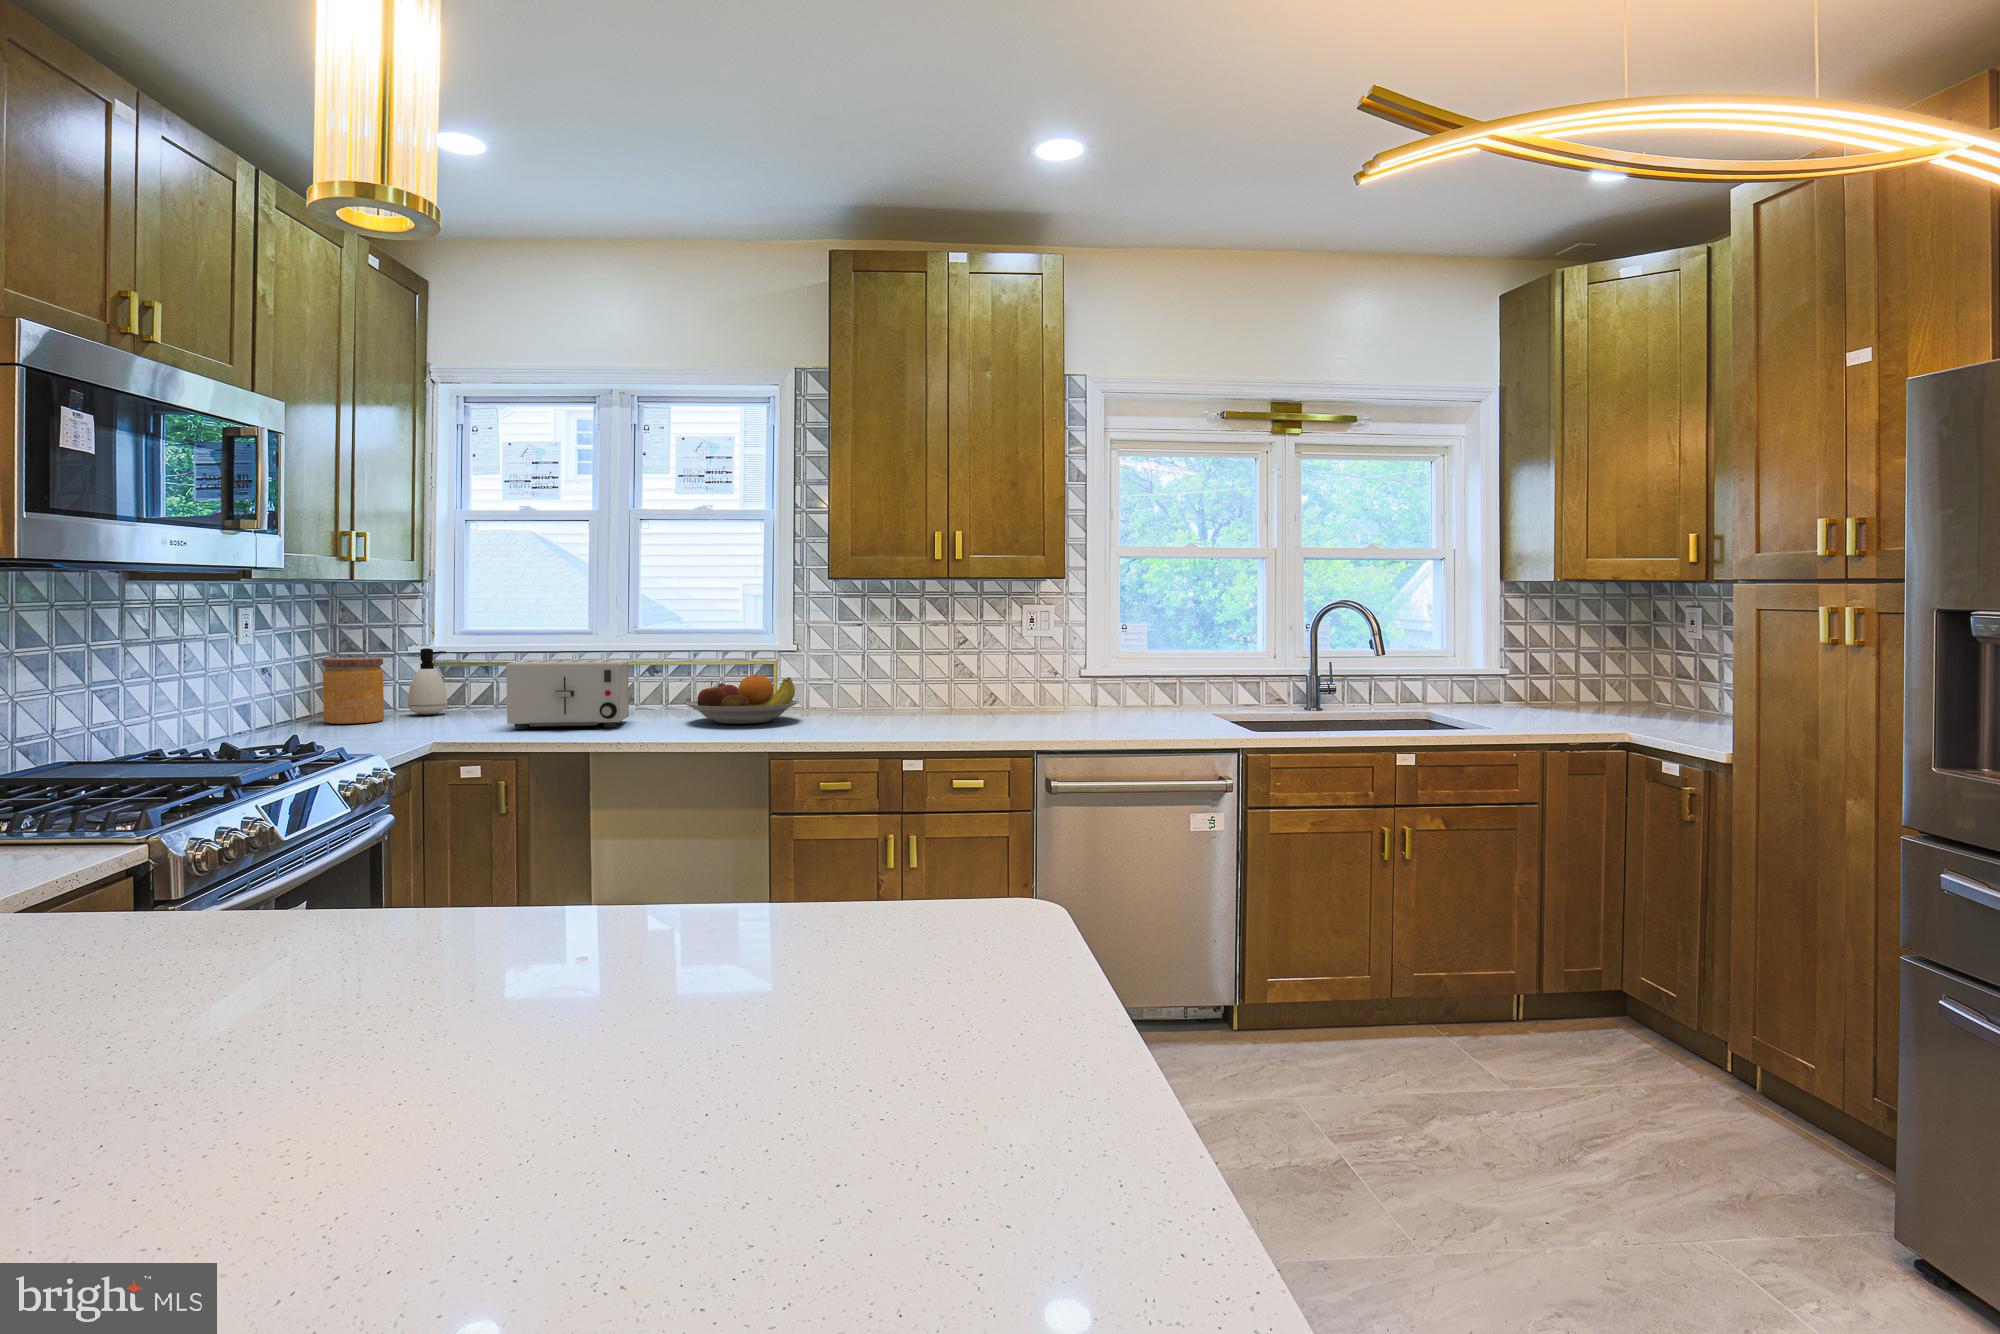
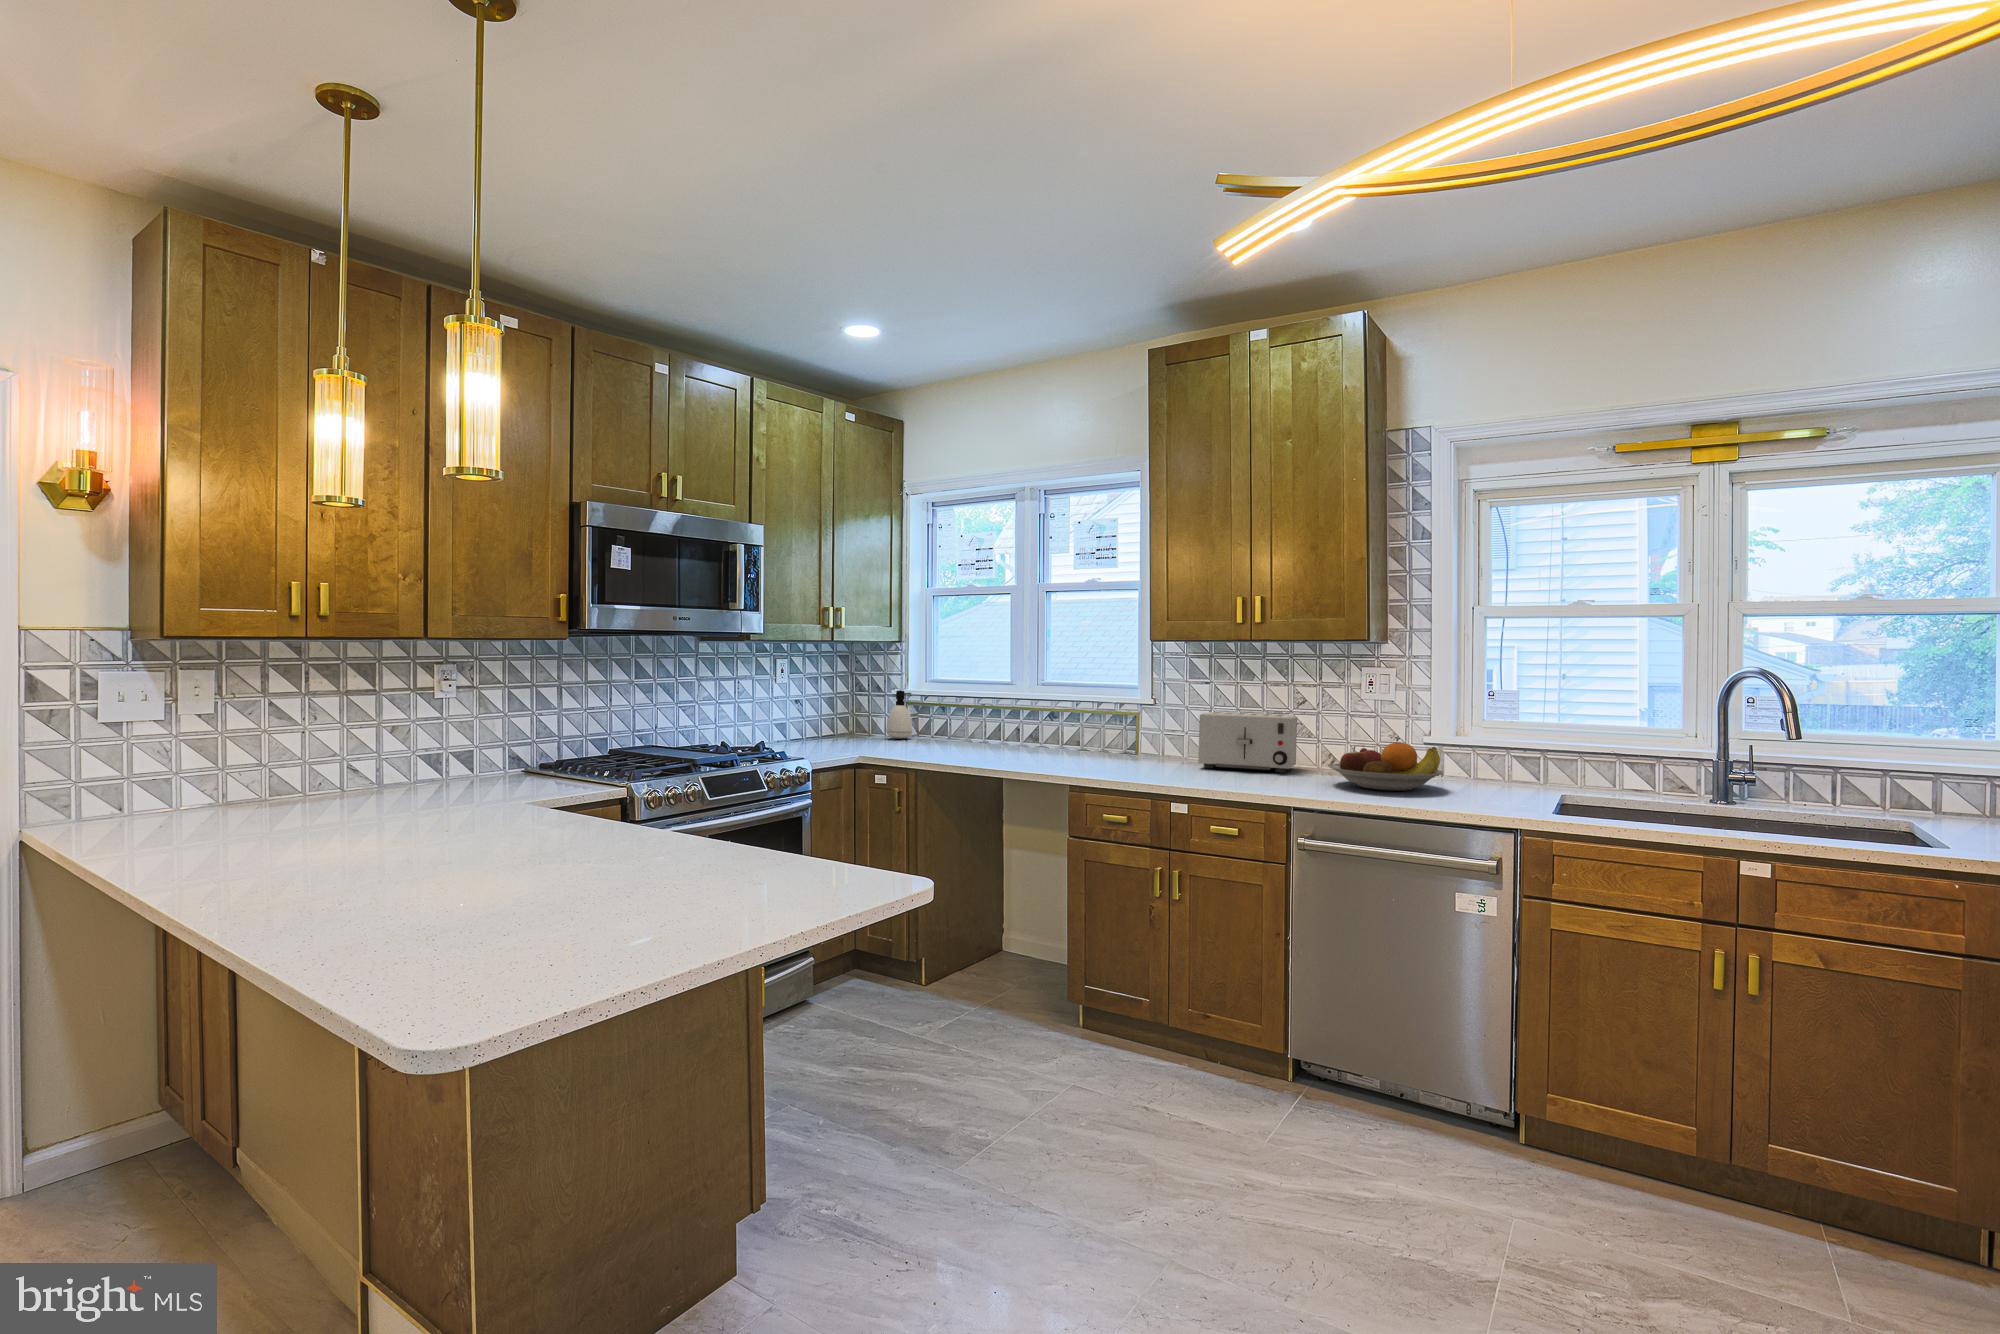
jar: present [322,657,384,724] -> none [830,695,869,742]
toaster: present [506,660,629,729] -> present [1198,712,1297,773]
fruit bowl: present [686,675,798,724] -> present [1329,742,1444,791]

